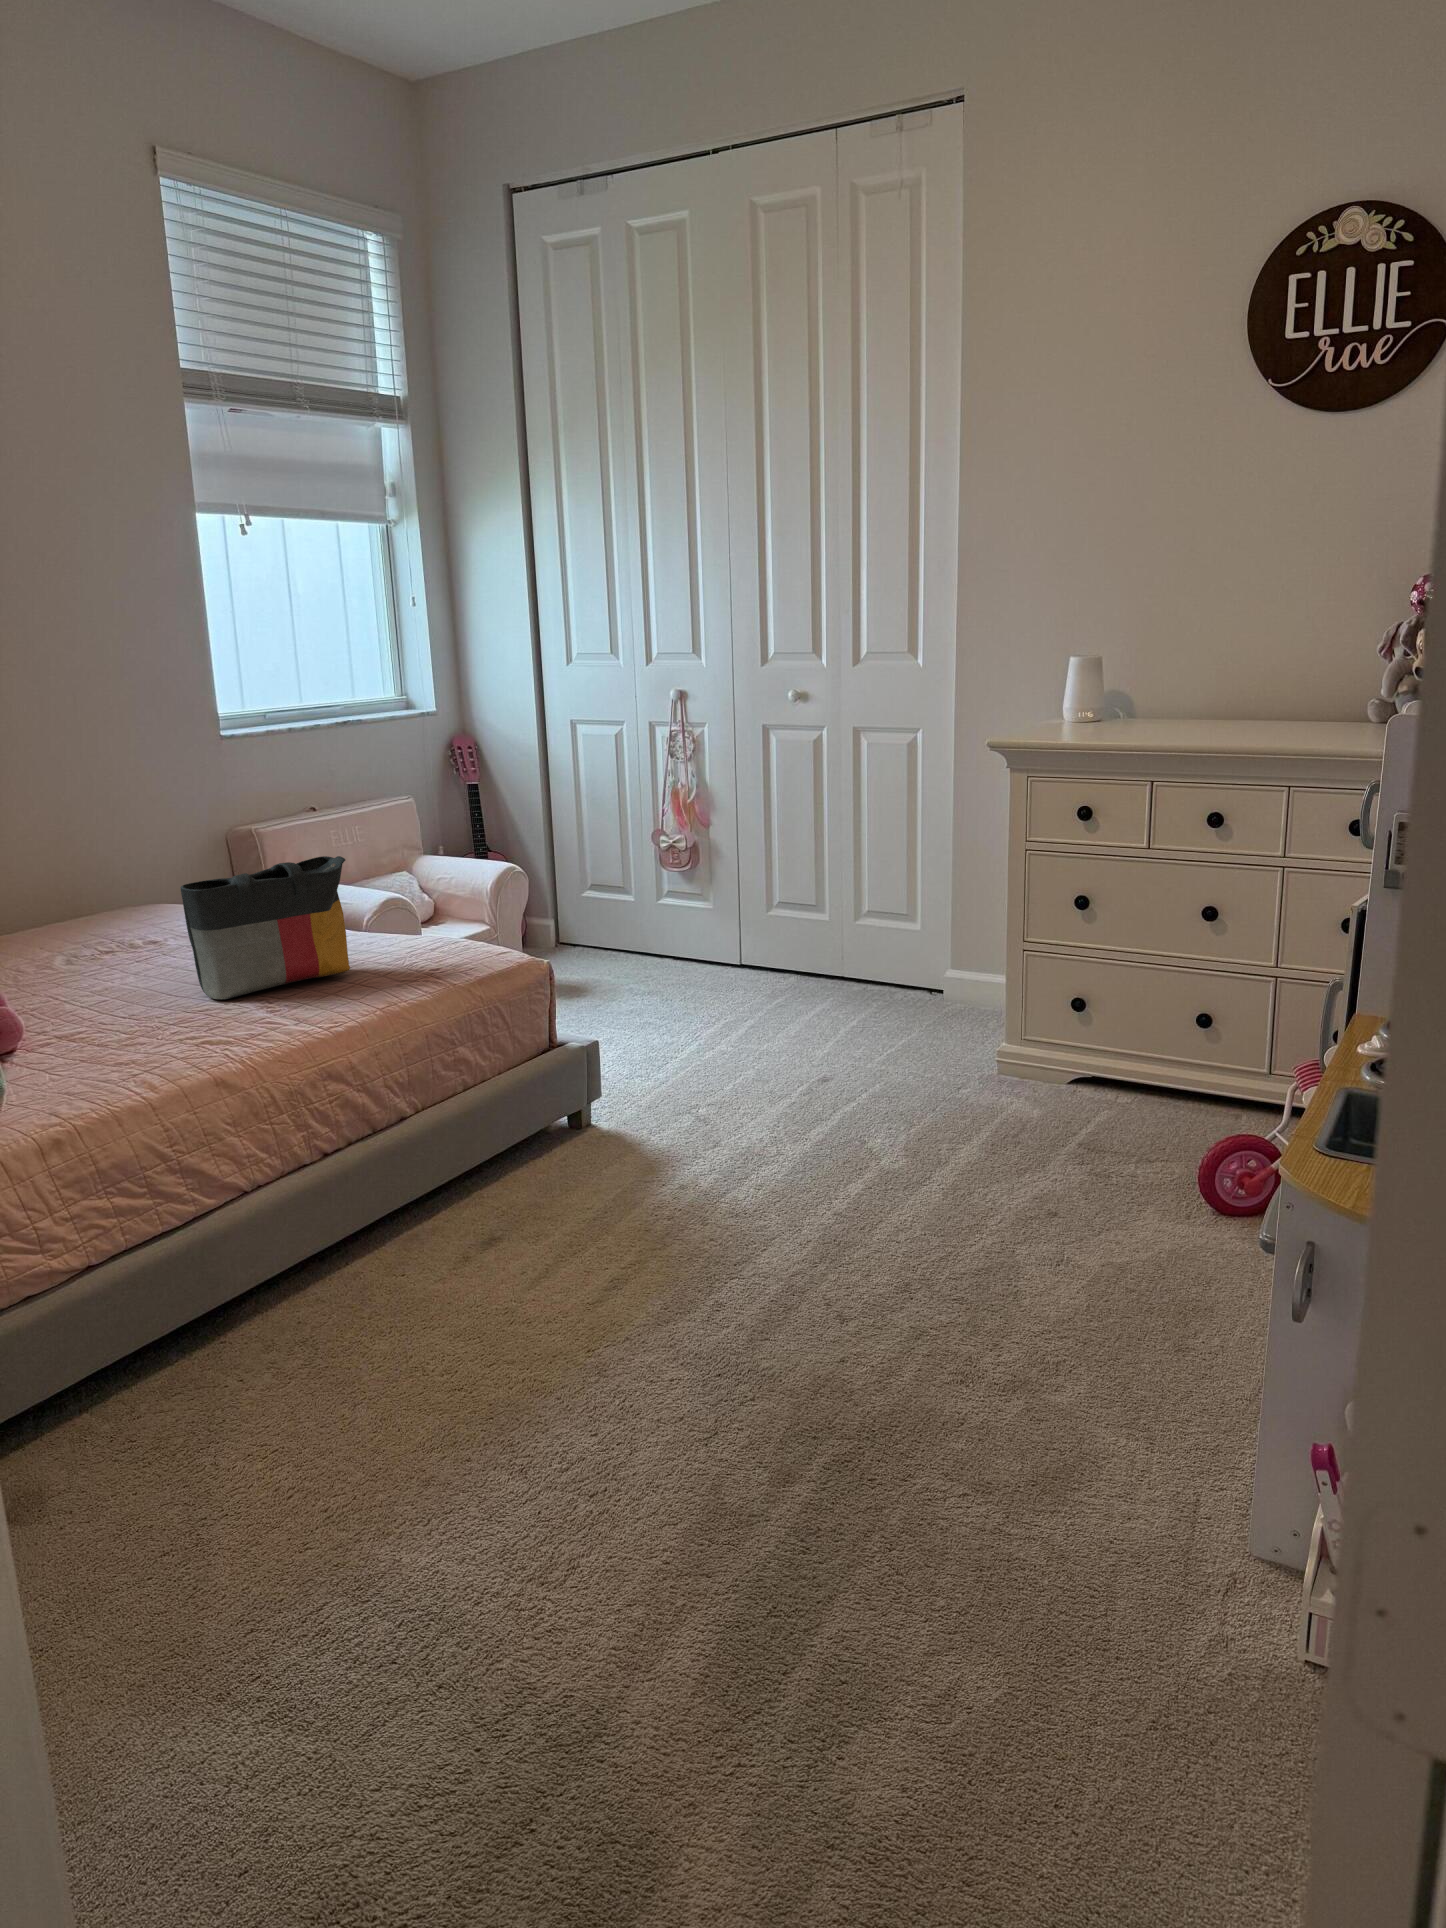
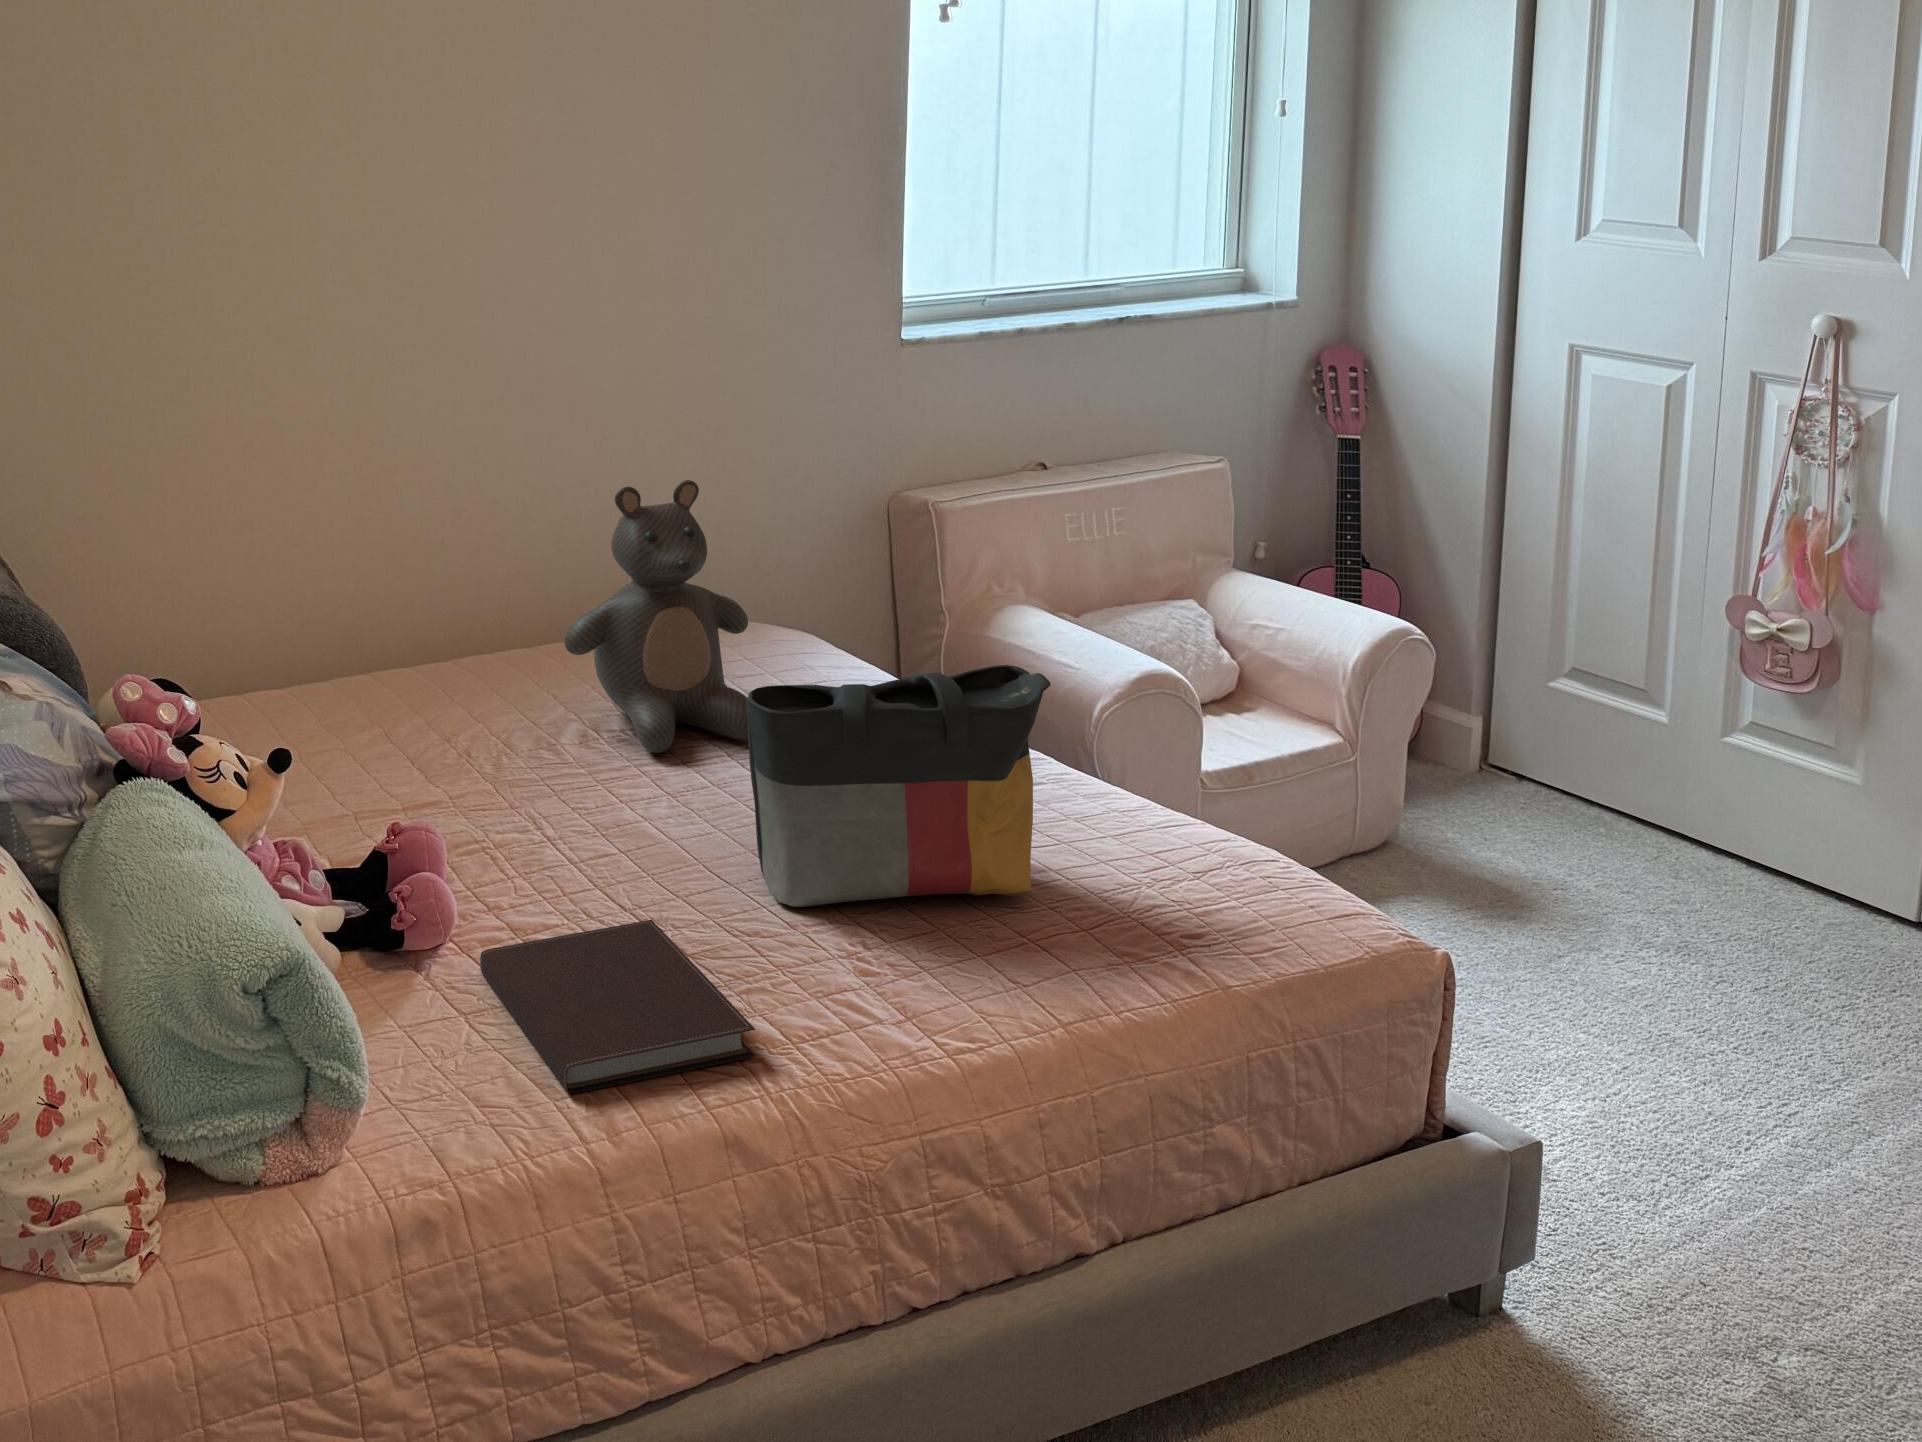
teddy bear: none [42,804,178,963] -> present [564,480,749,753]
notebook: none [45,1012,224,1079] -> present [480,920,755,1093]

